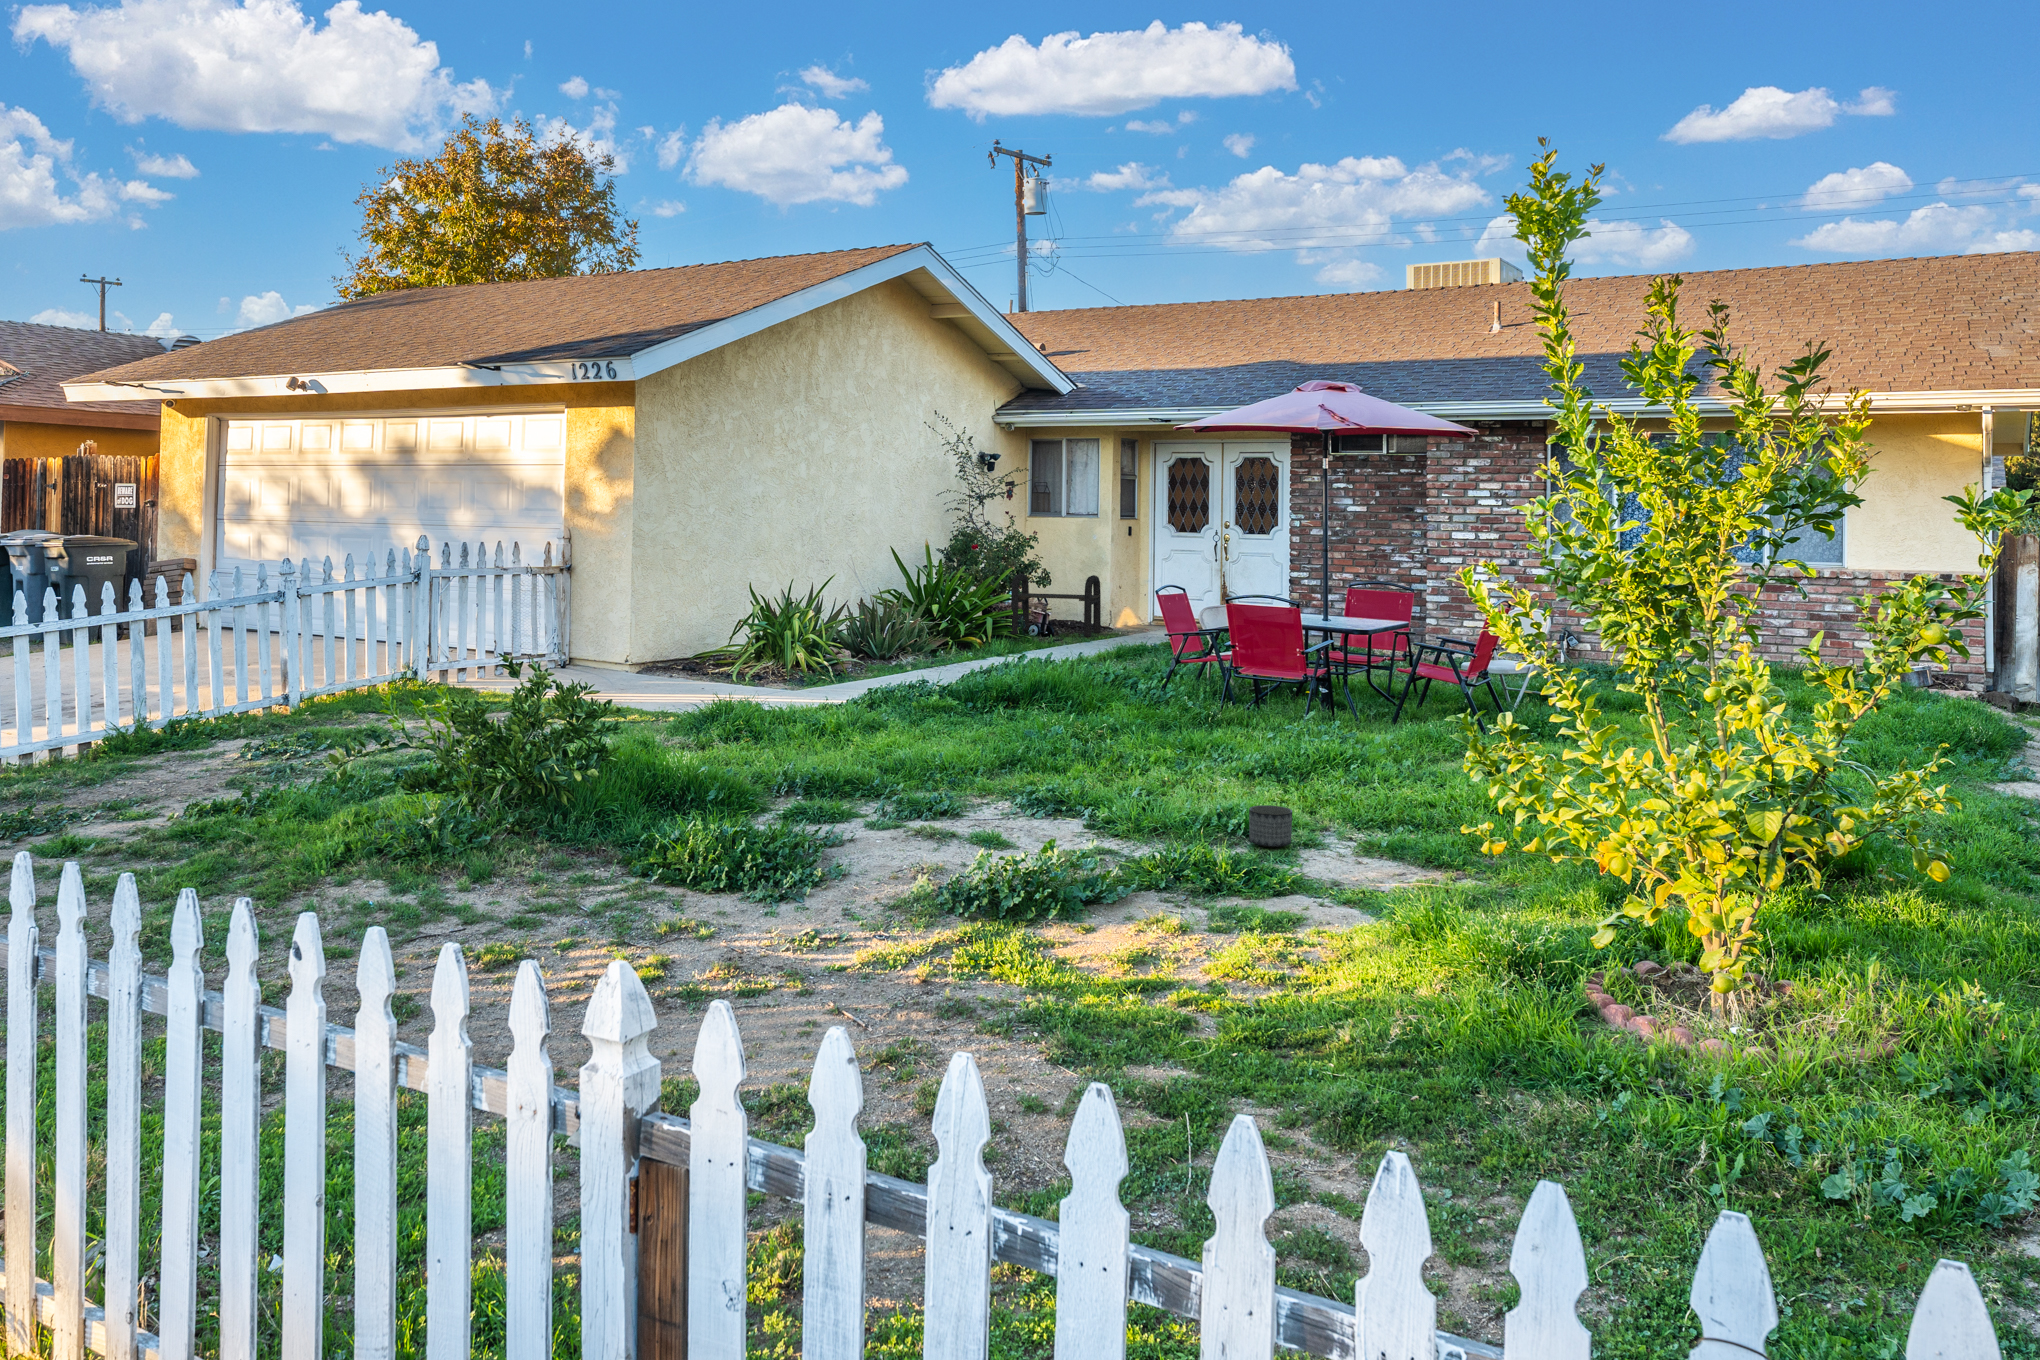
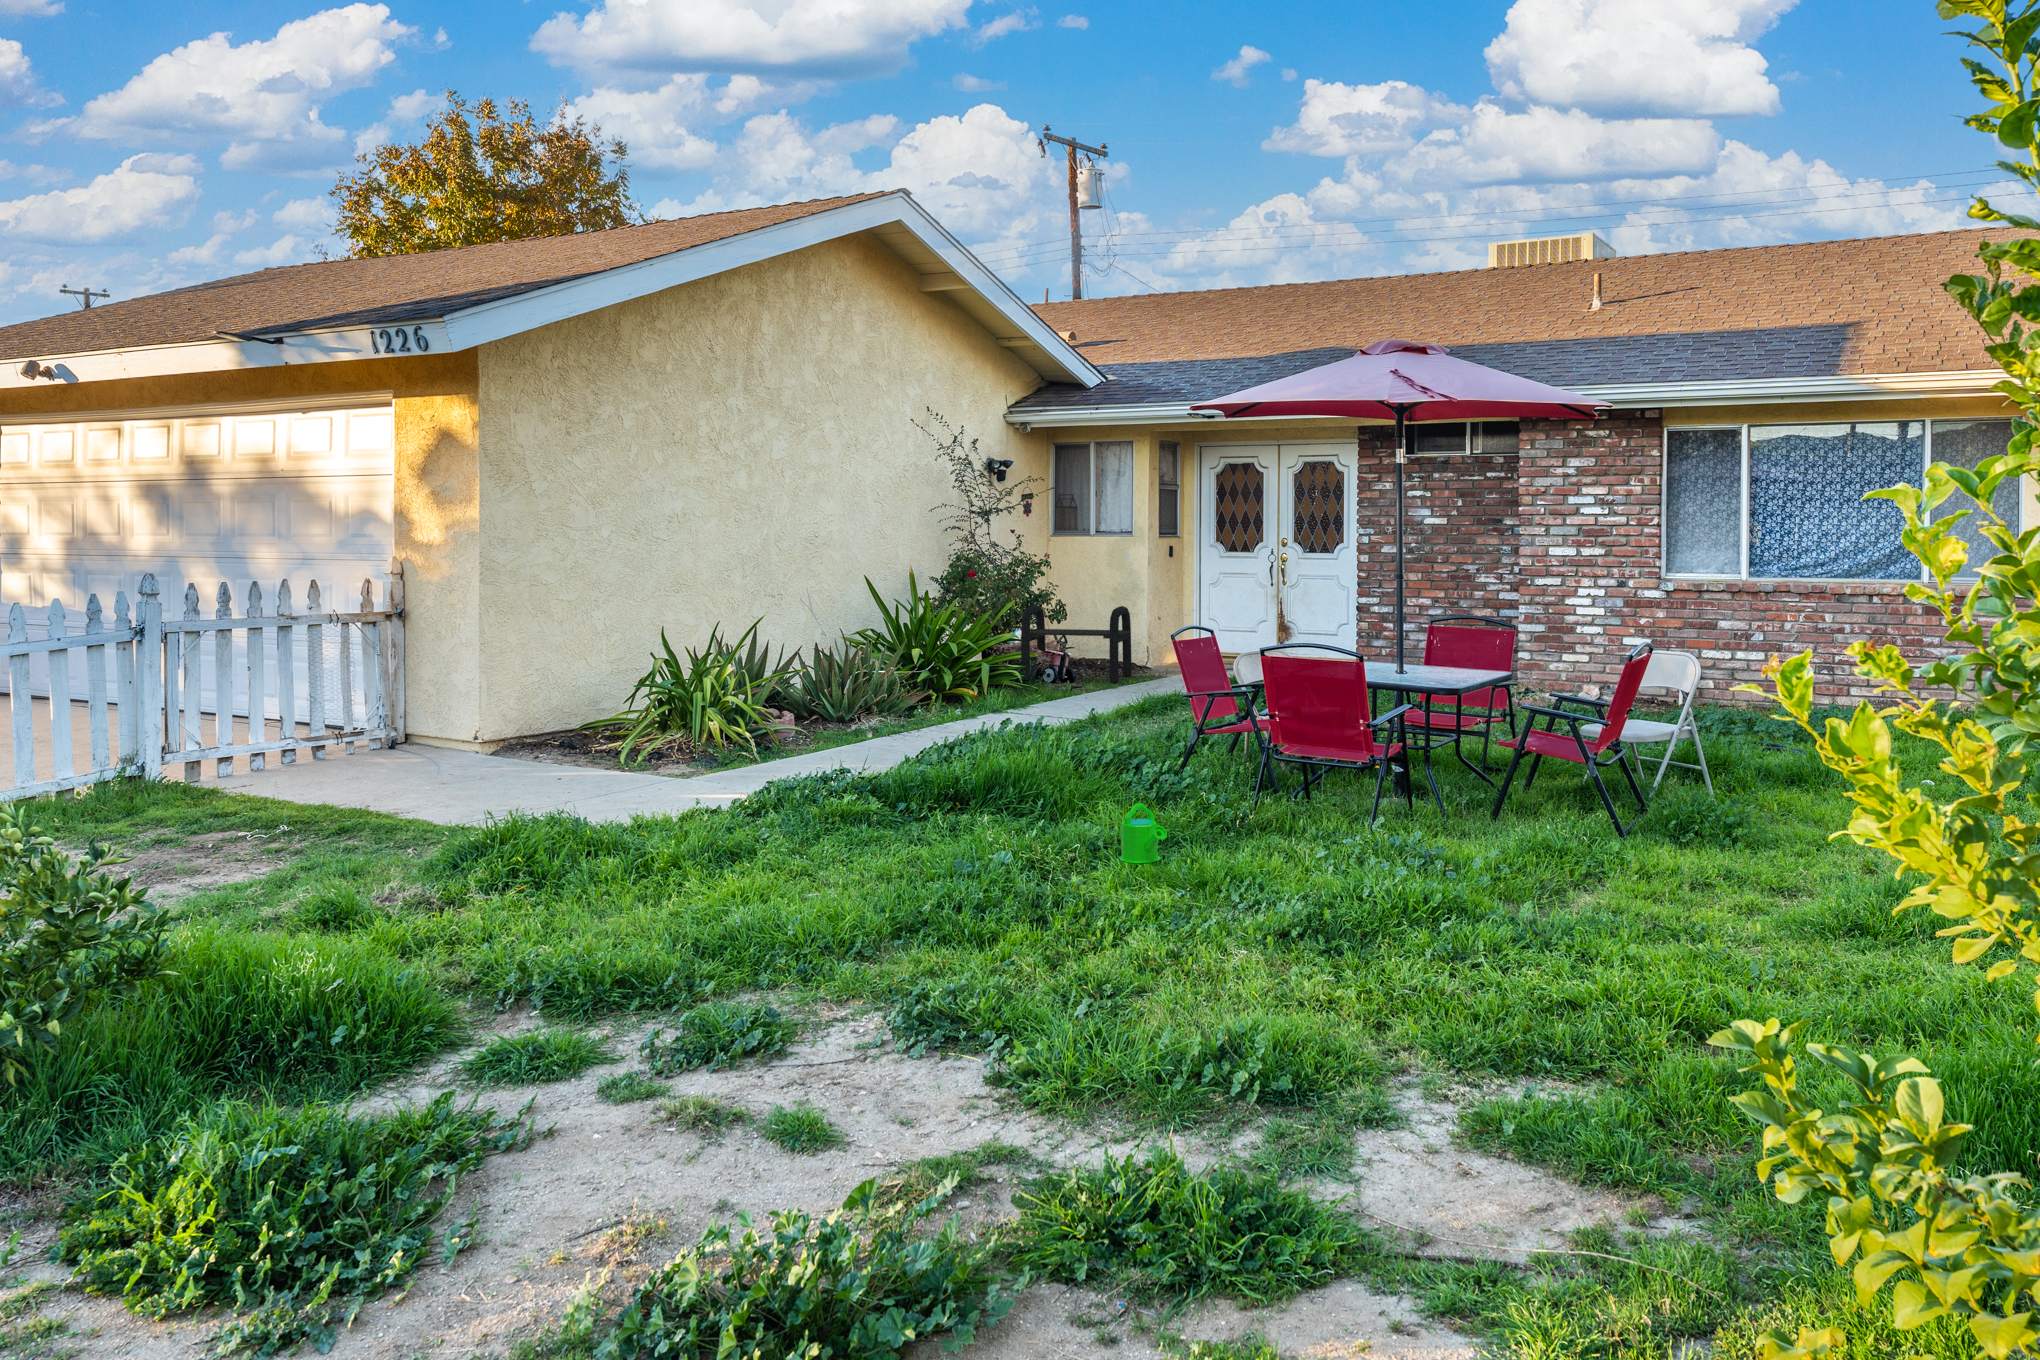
watering can: none [1127,695,1162,734] -> present [1119,803,1167,863]
planter: present [1249,805,1292,848] -> none [1271,1101,1354,1199]

